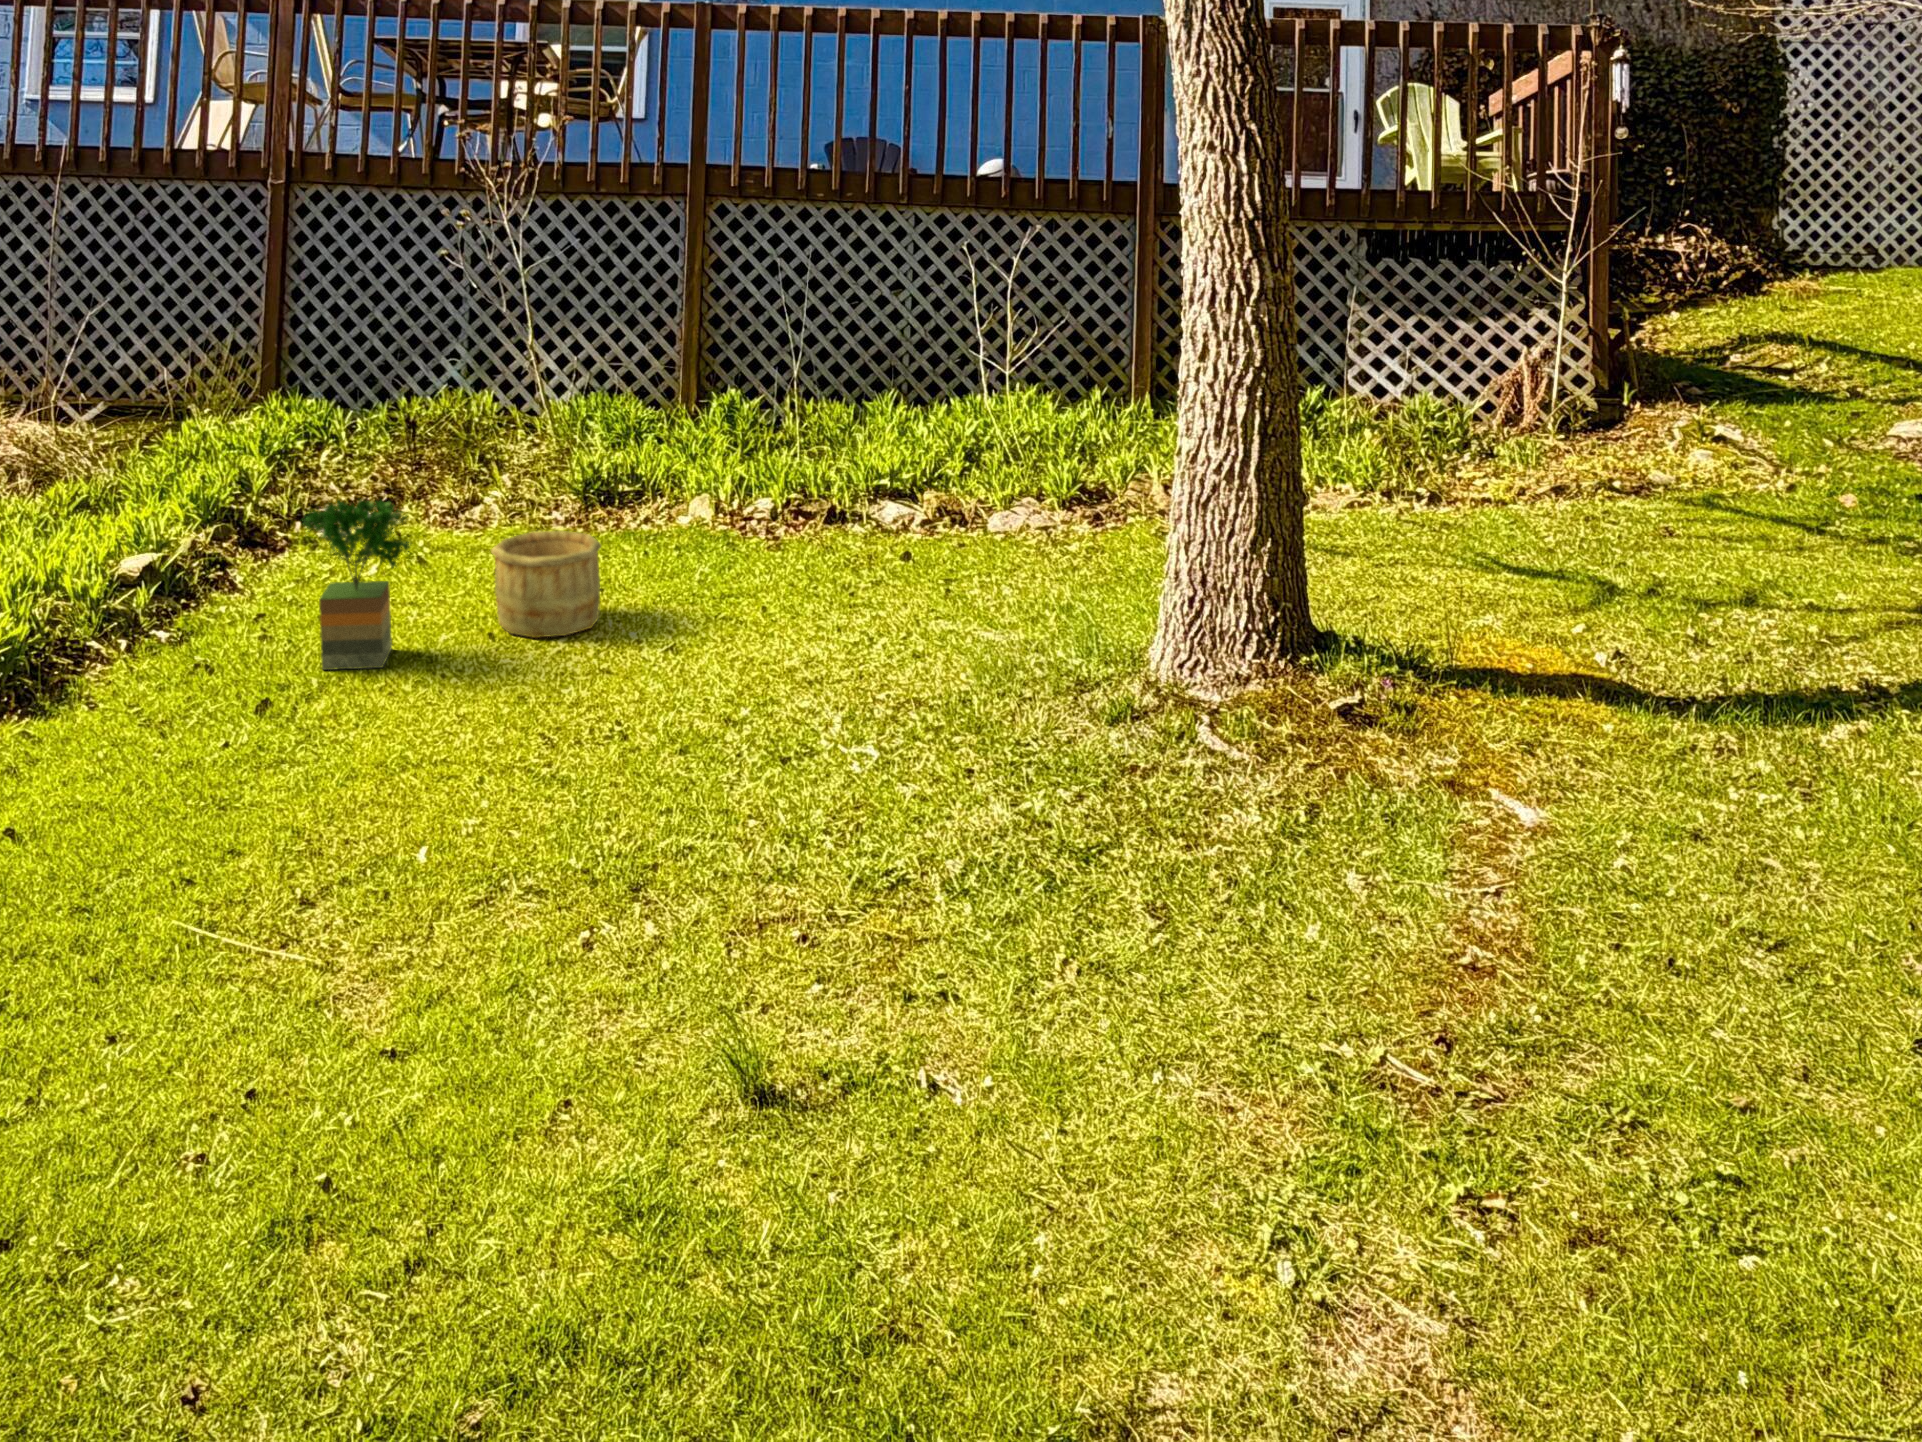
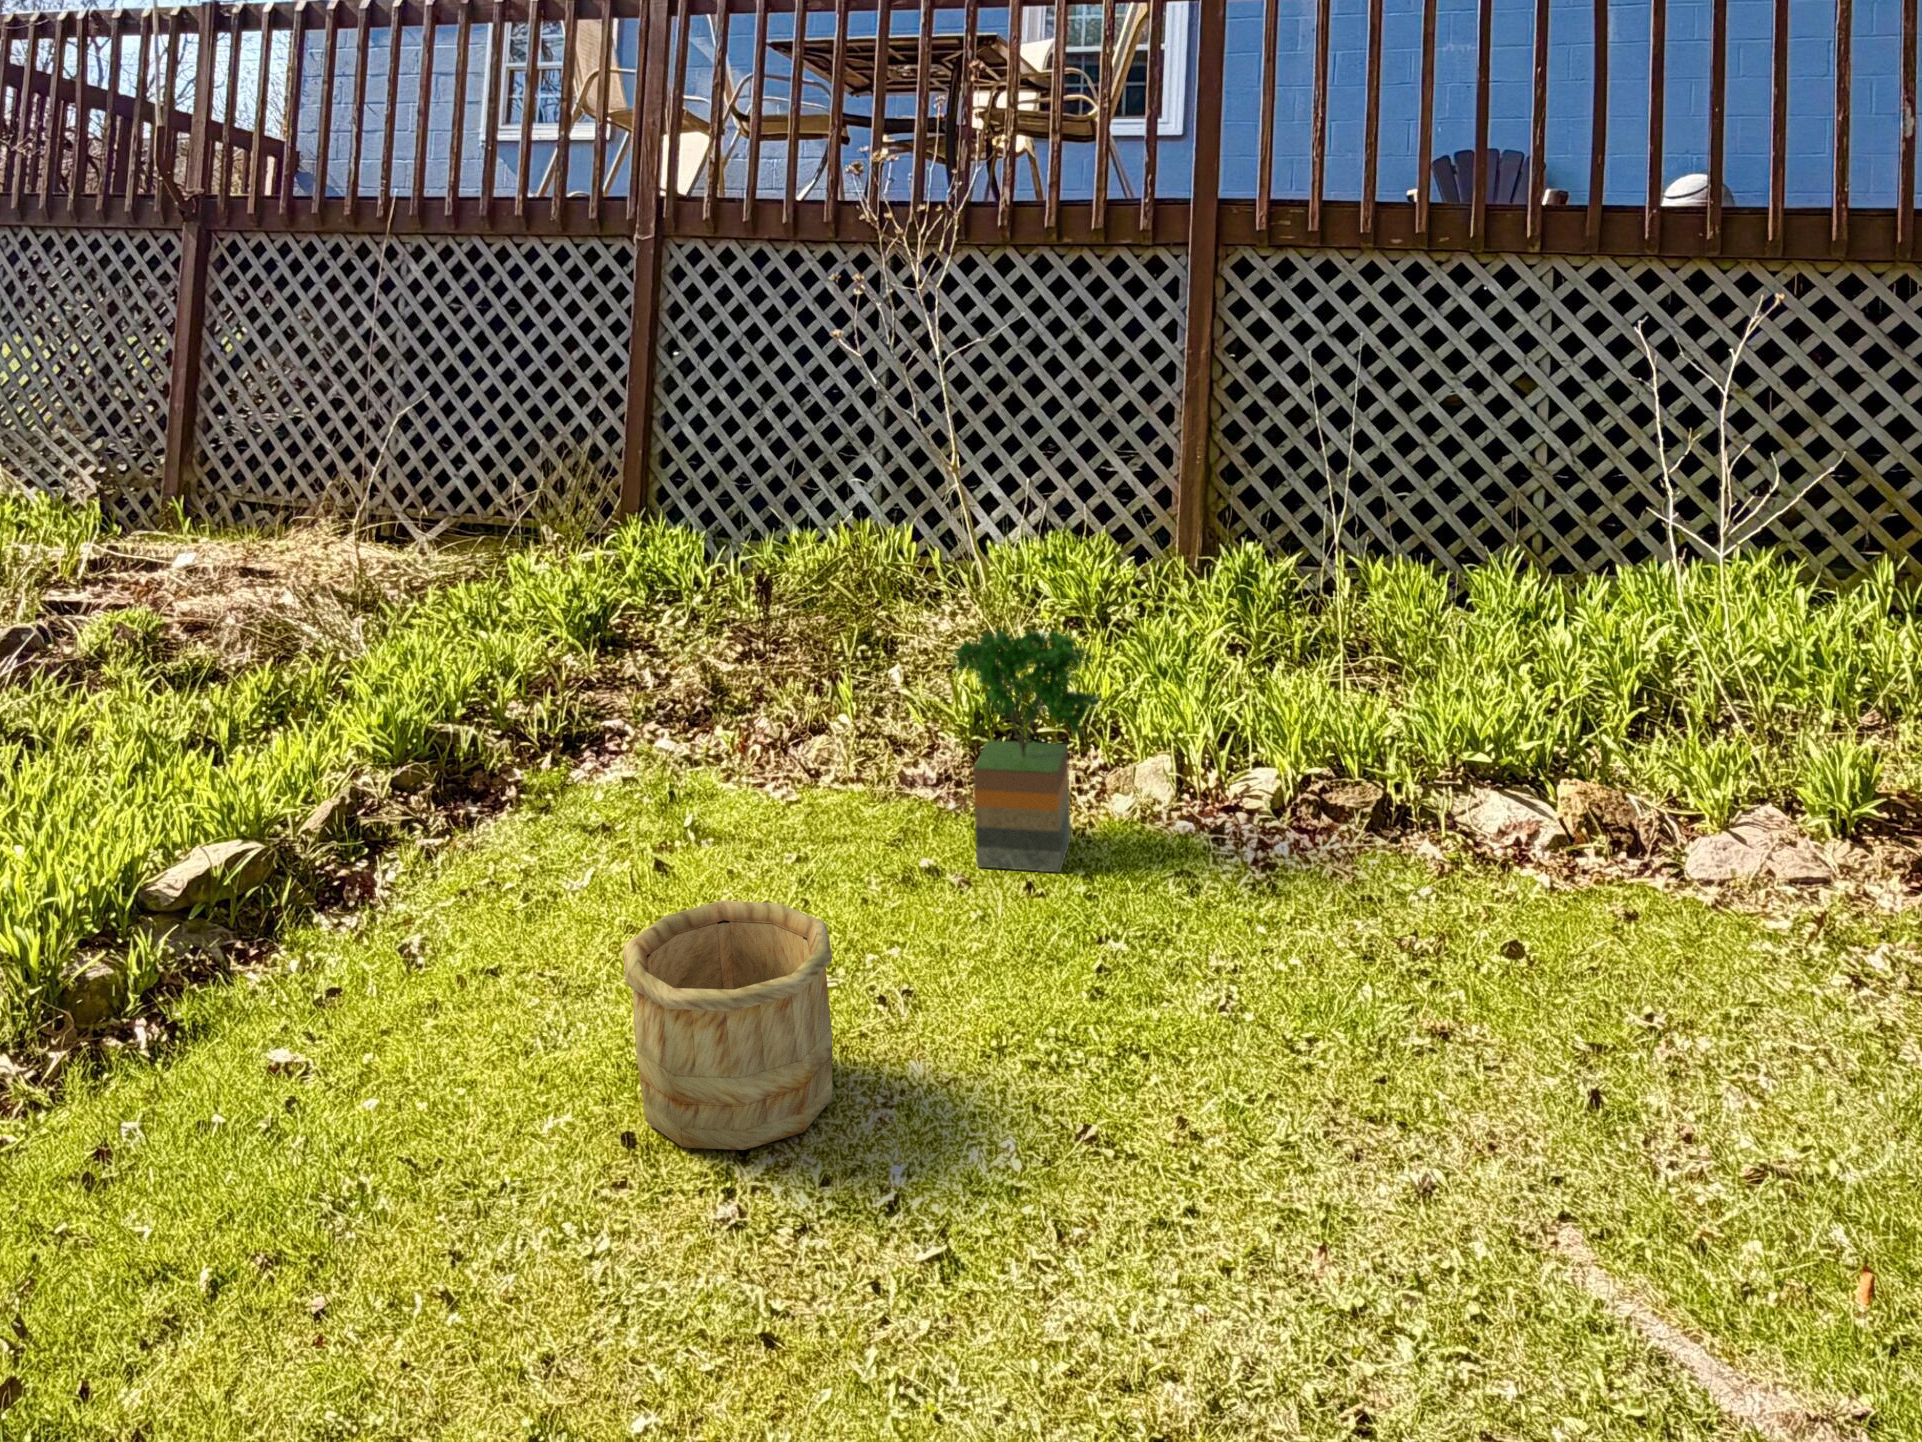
potted tree: present [305,500,410,670] -> present [953,629,1099,873]

